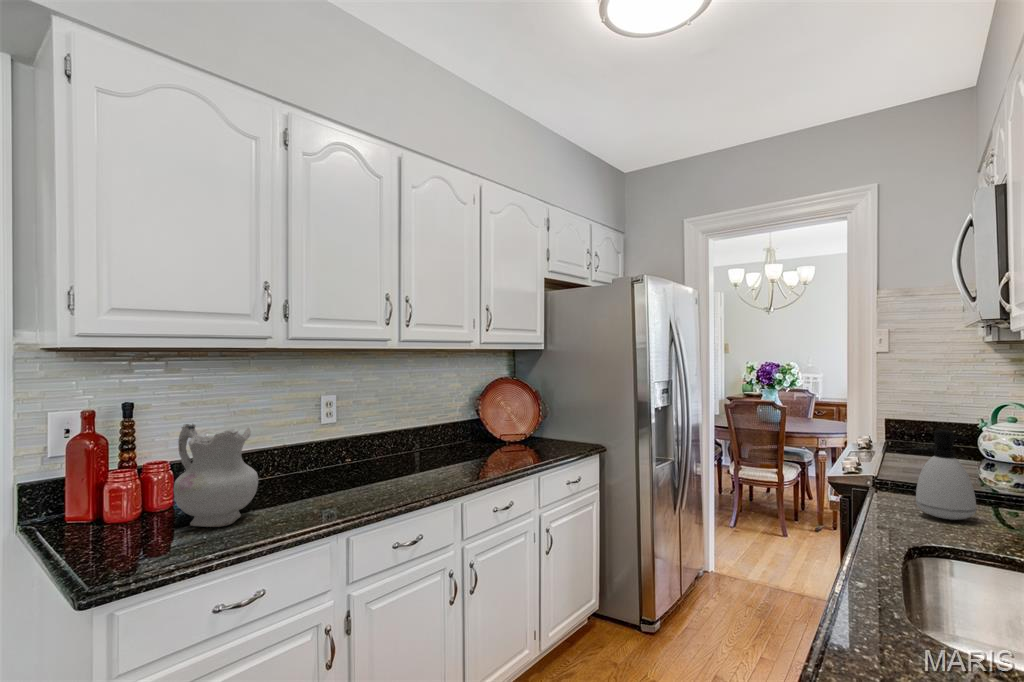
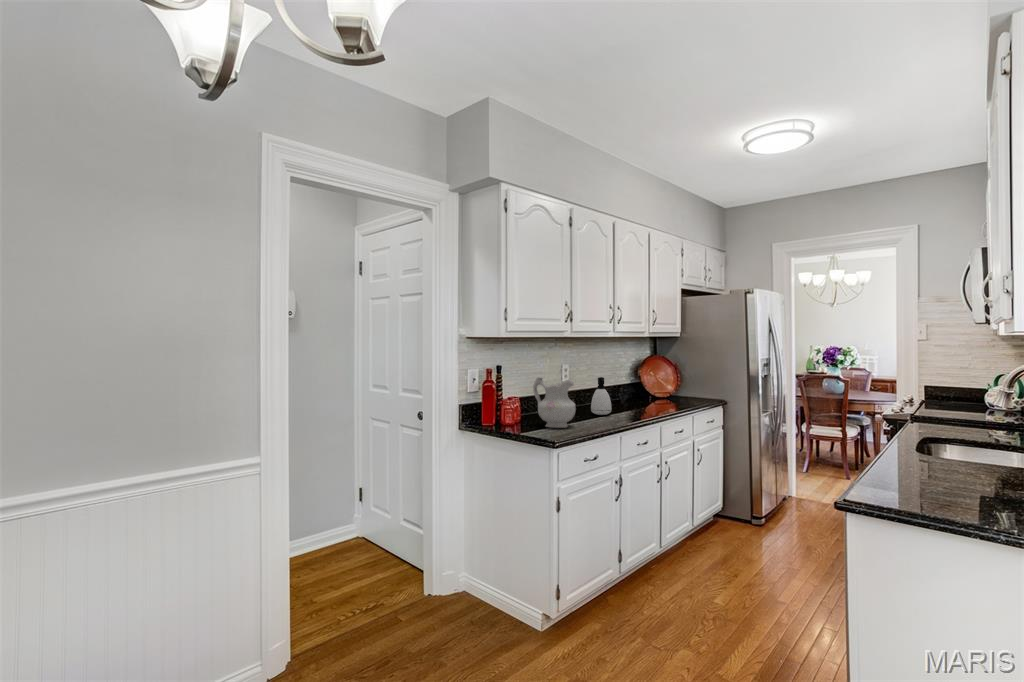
soap dispenser: present [916,430,976,520] -> present [591,377,611,415]

